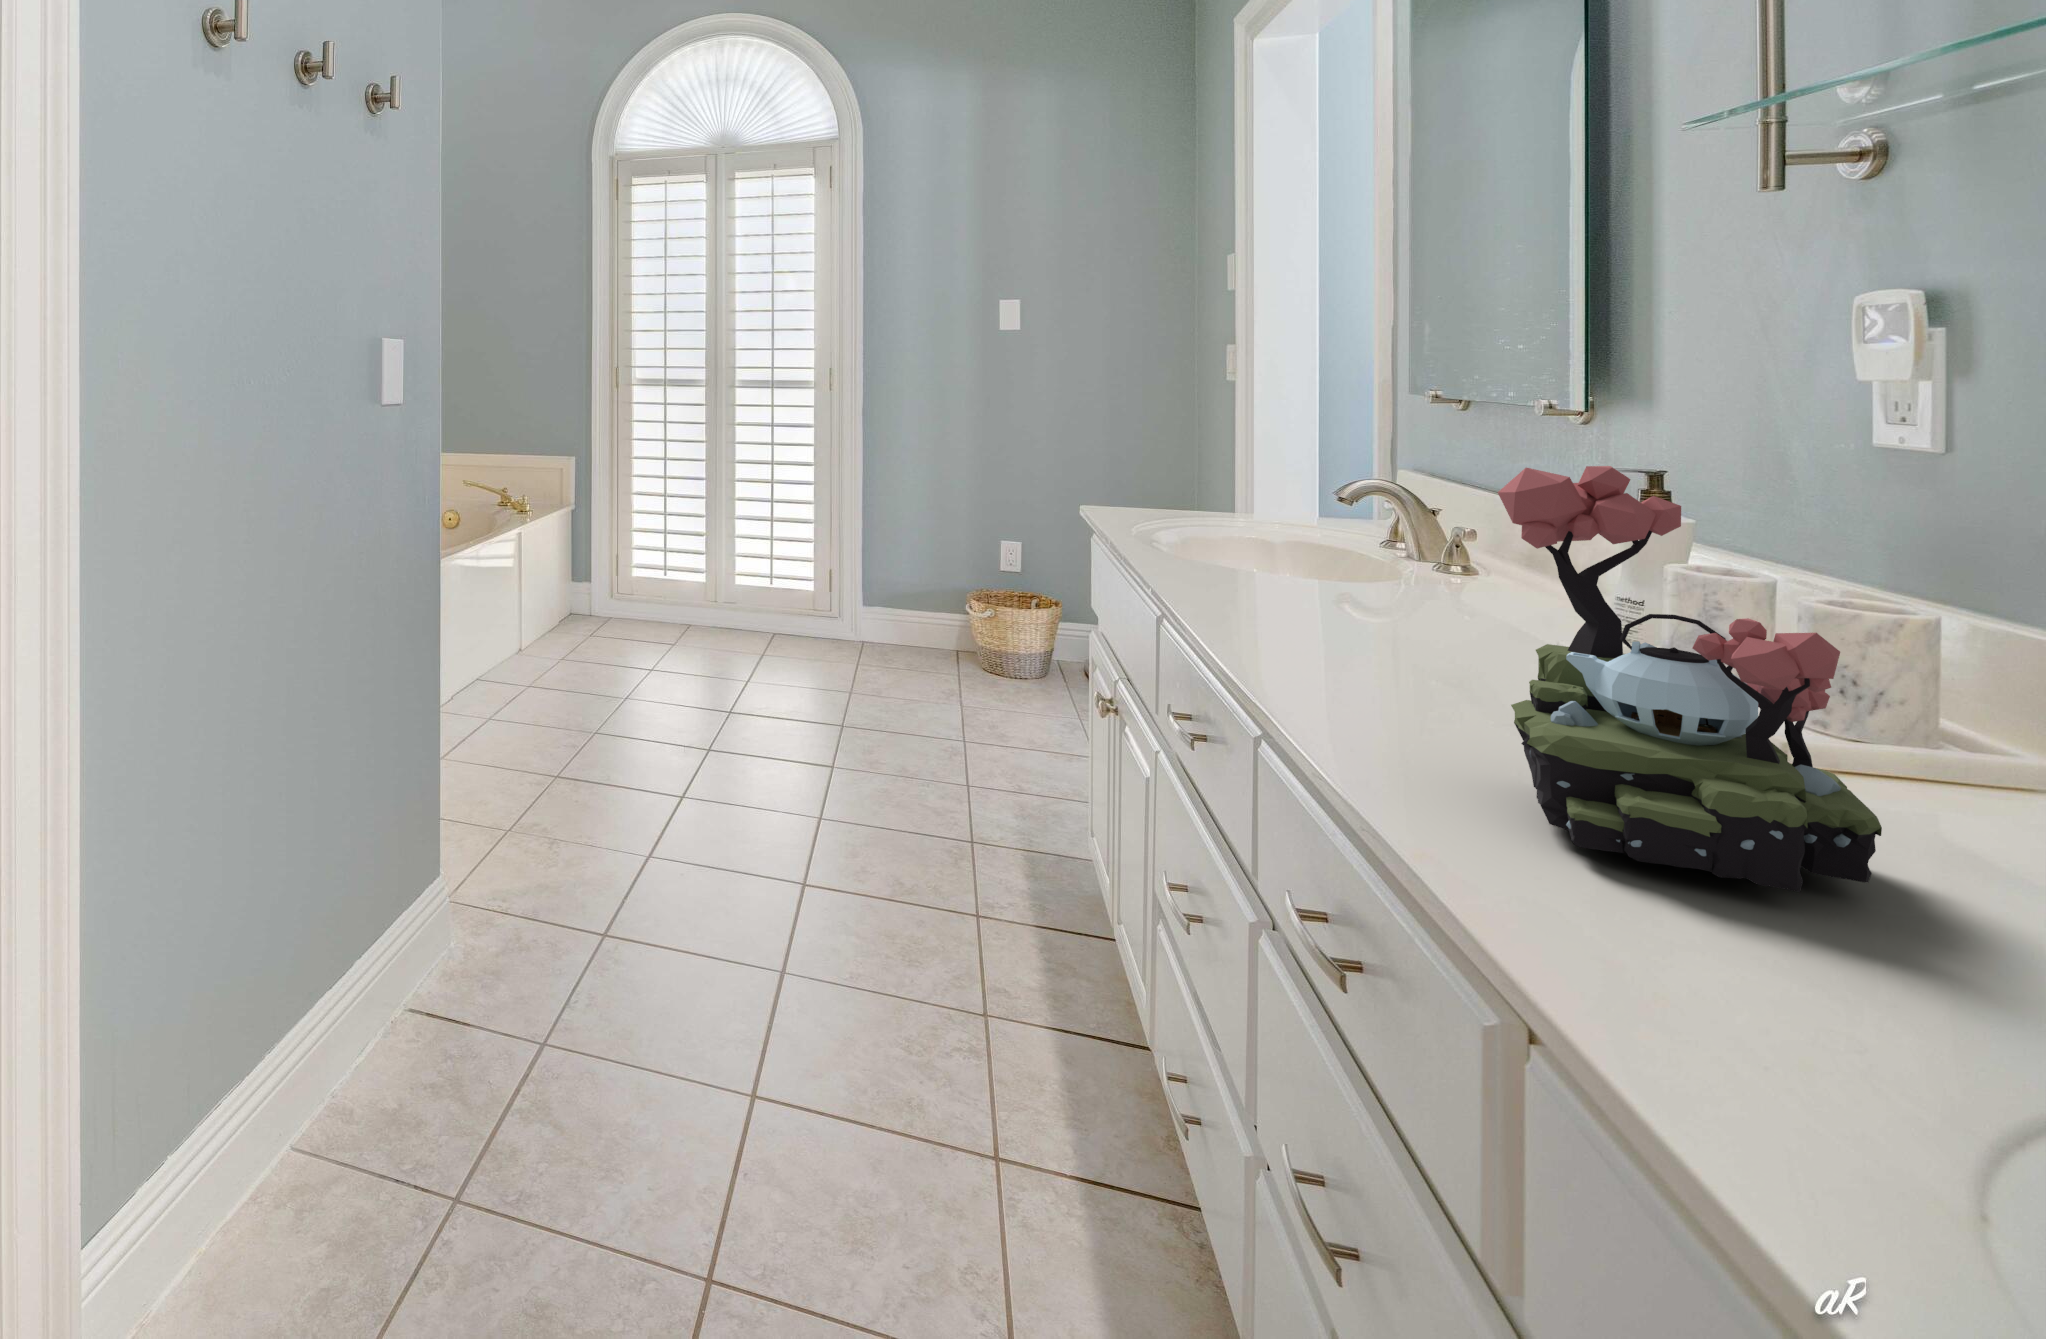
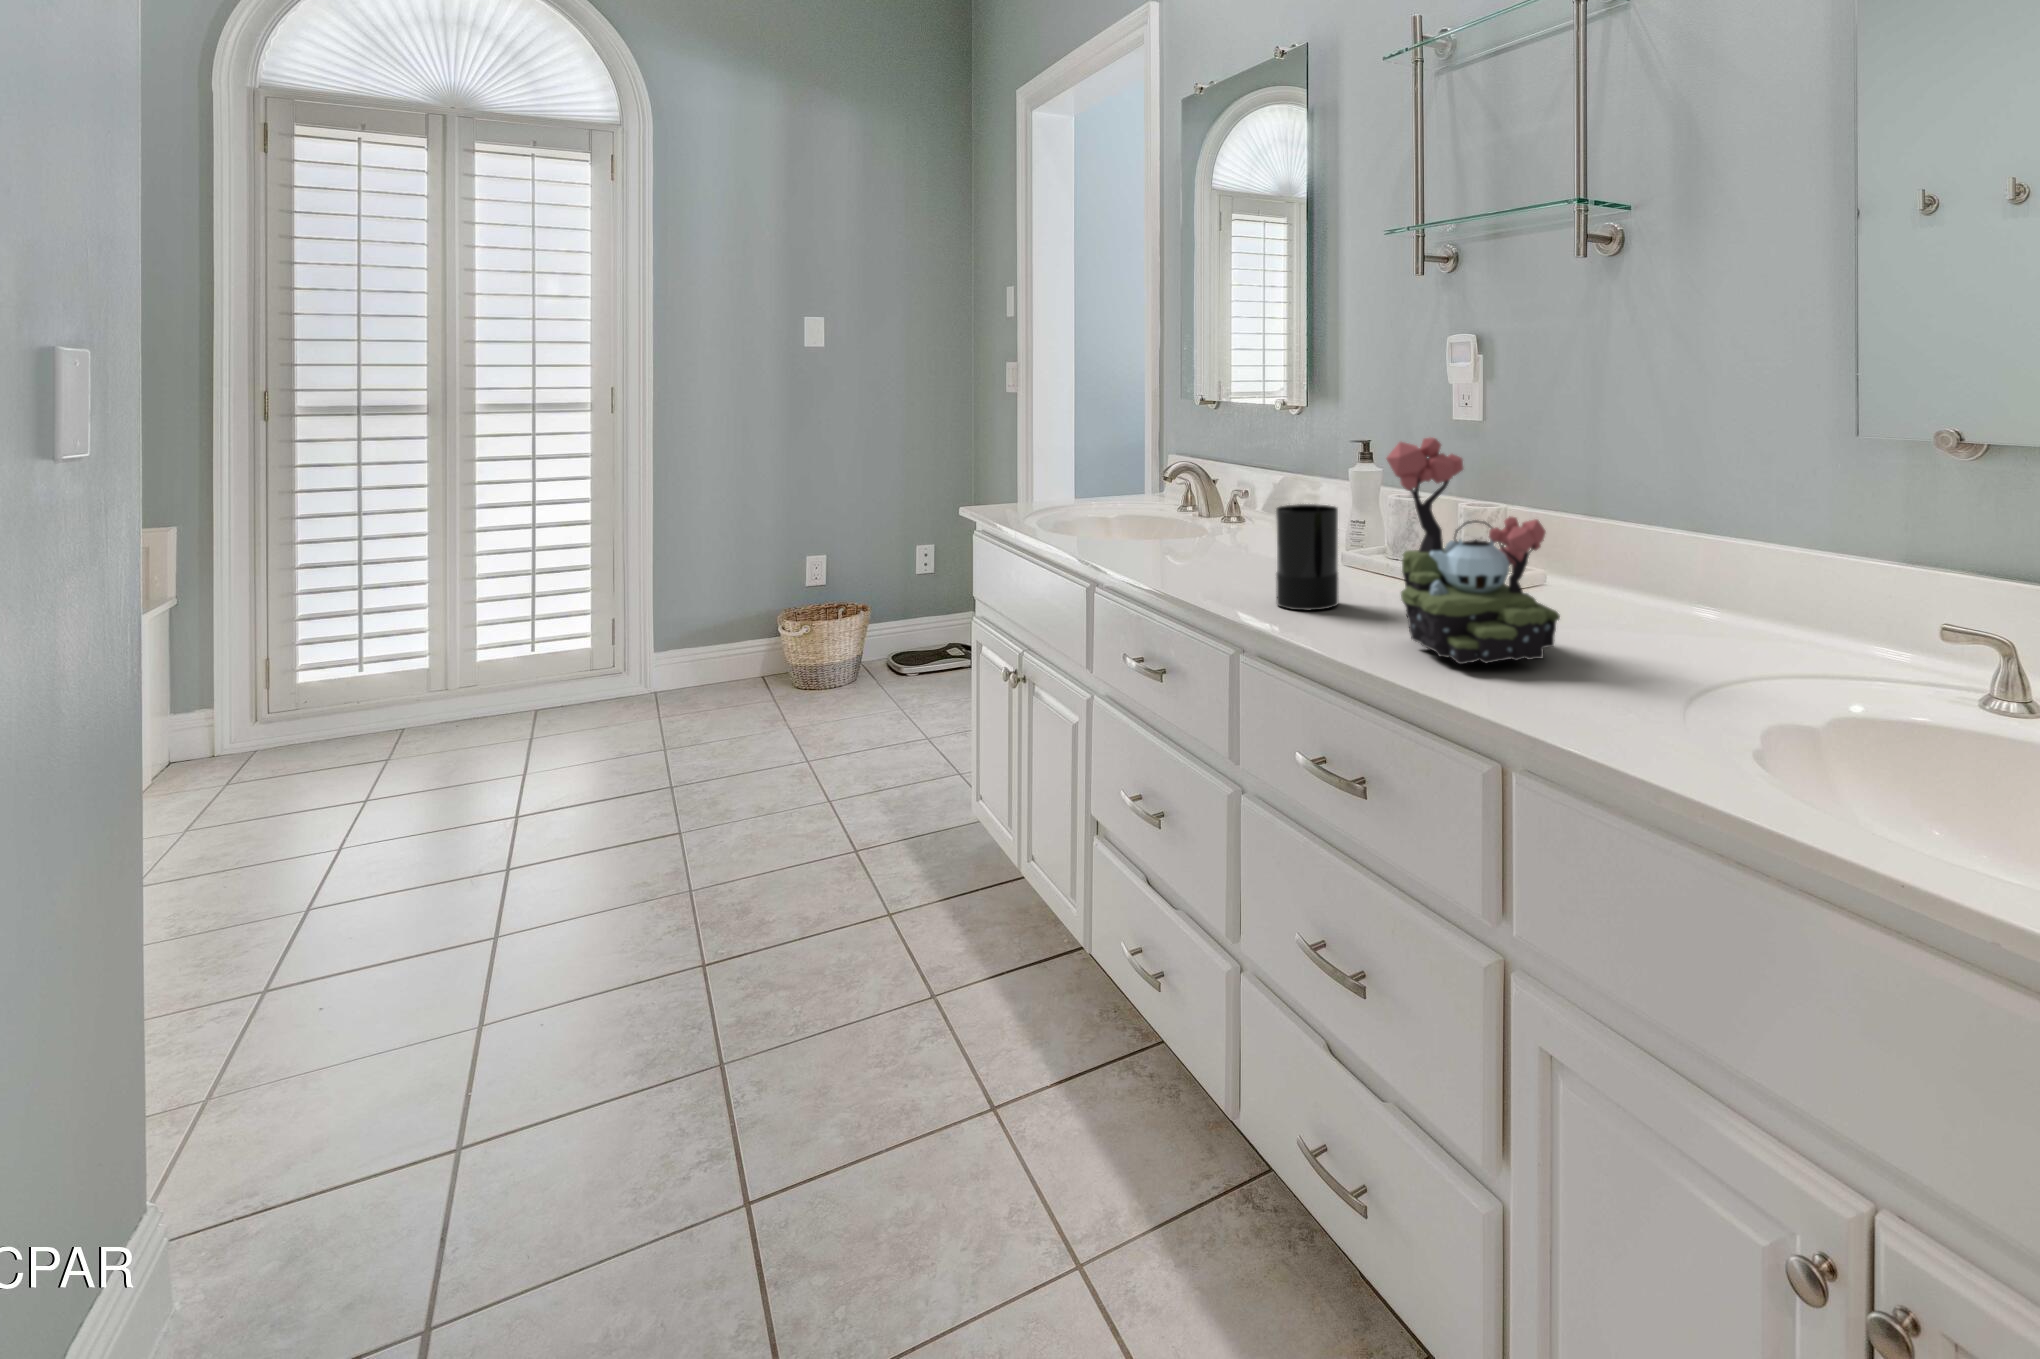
candle: none [1357,536,1487,711] -> present [1276,504,1338,610]

